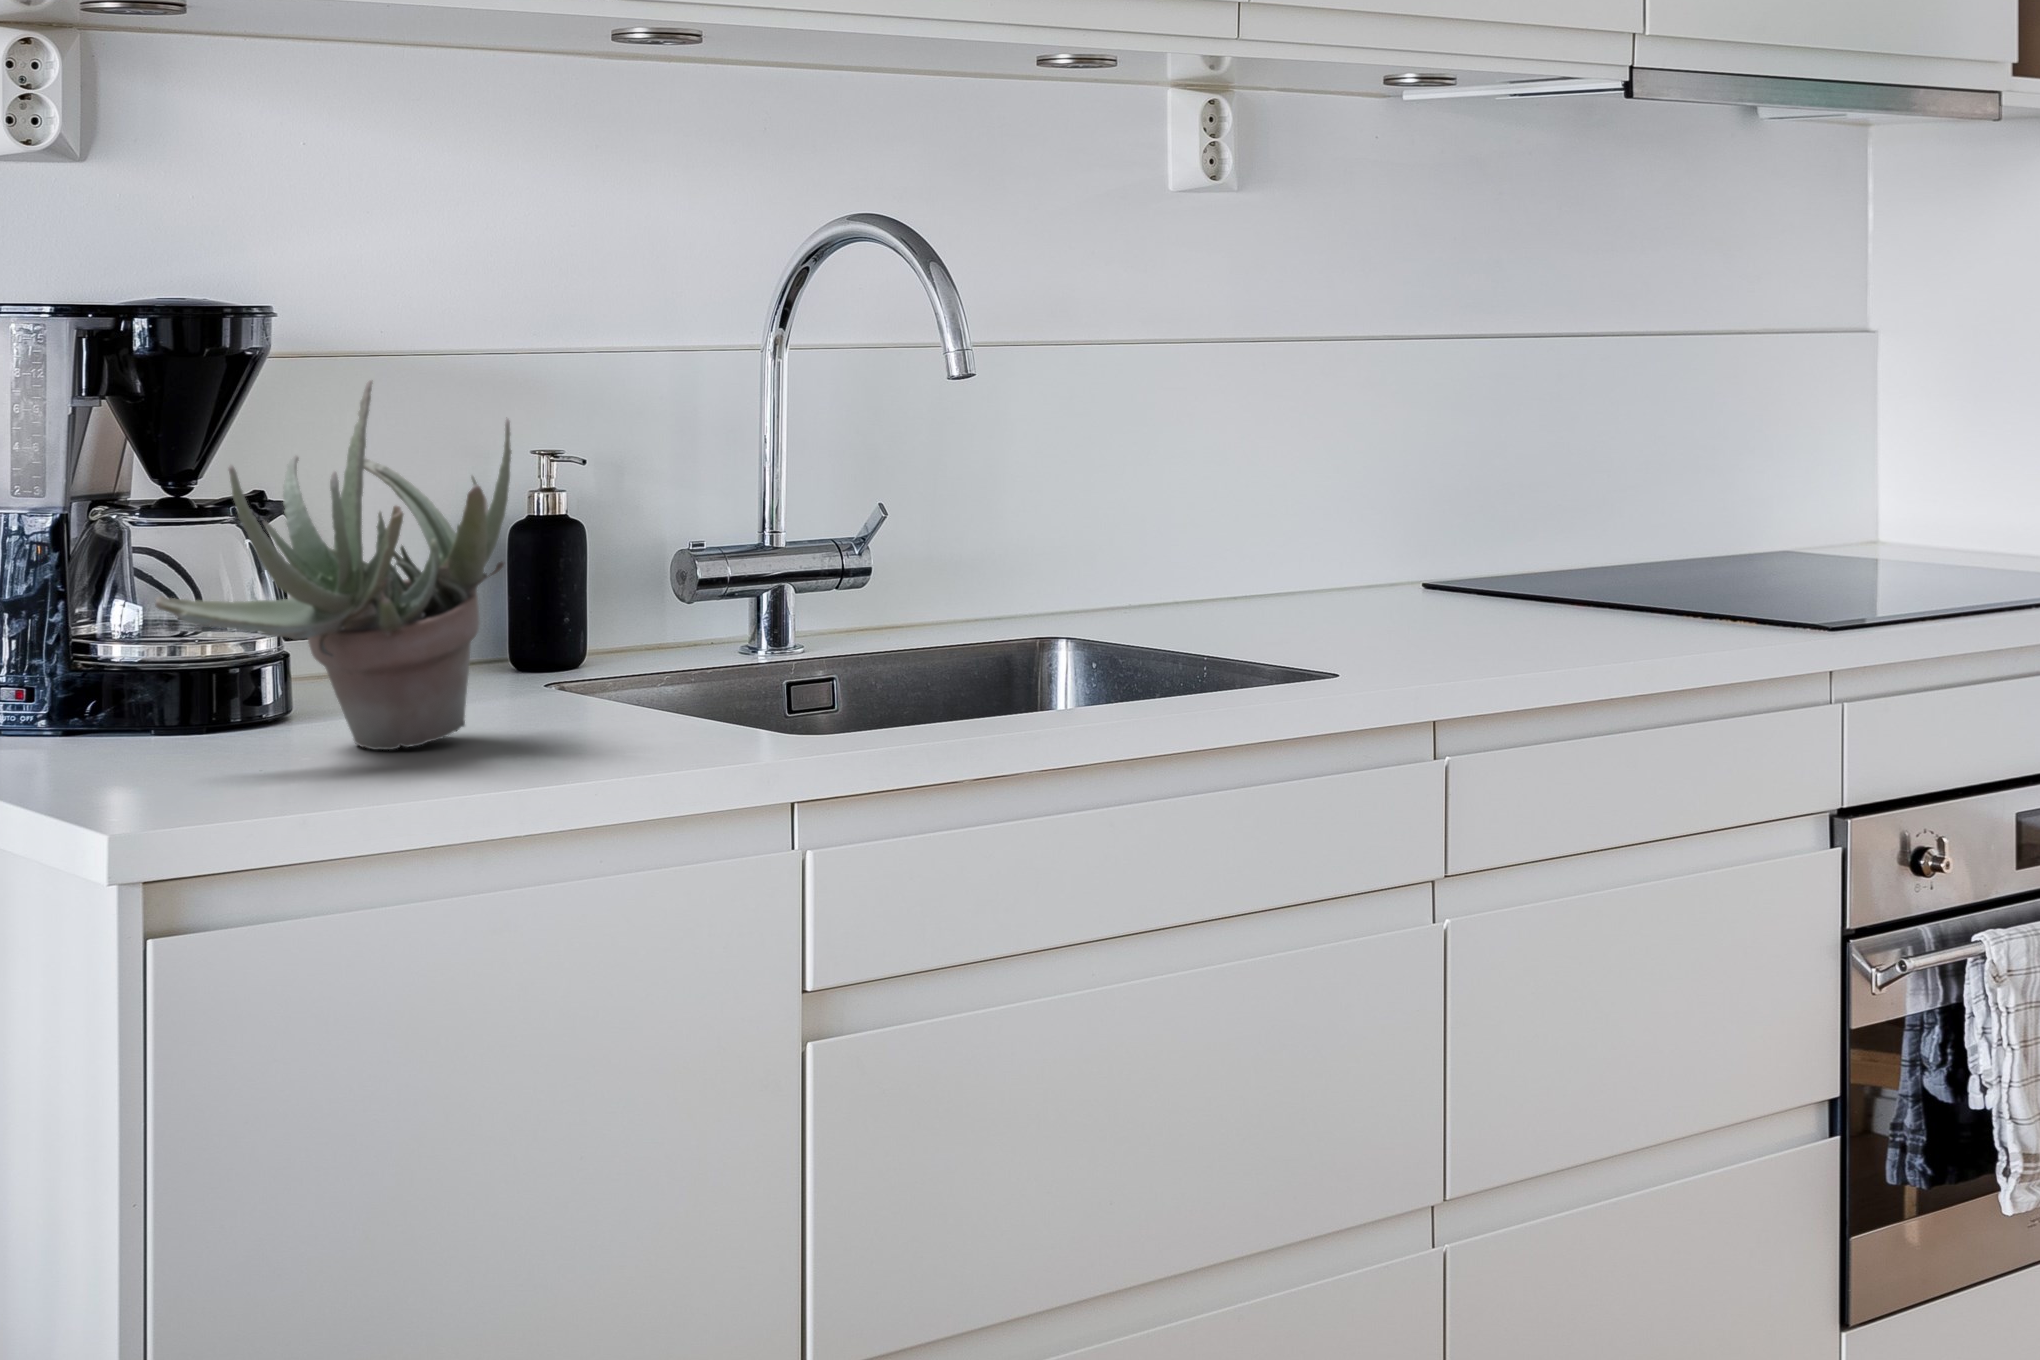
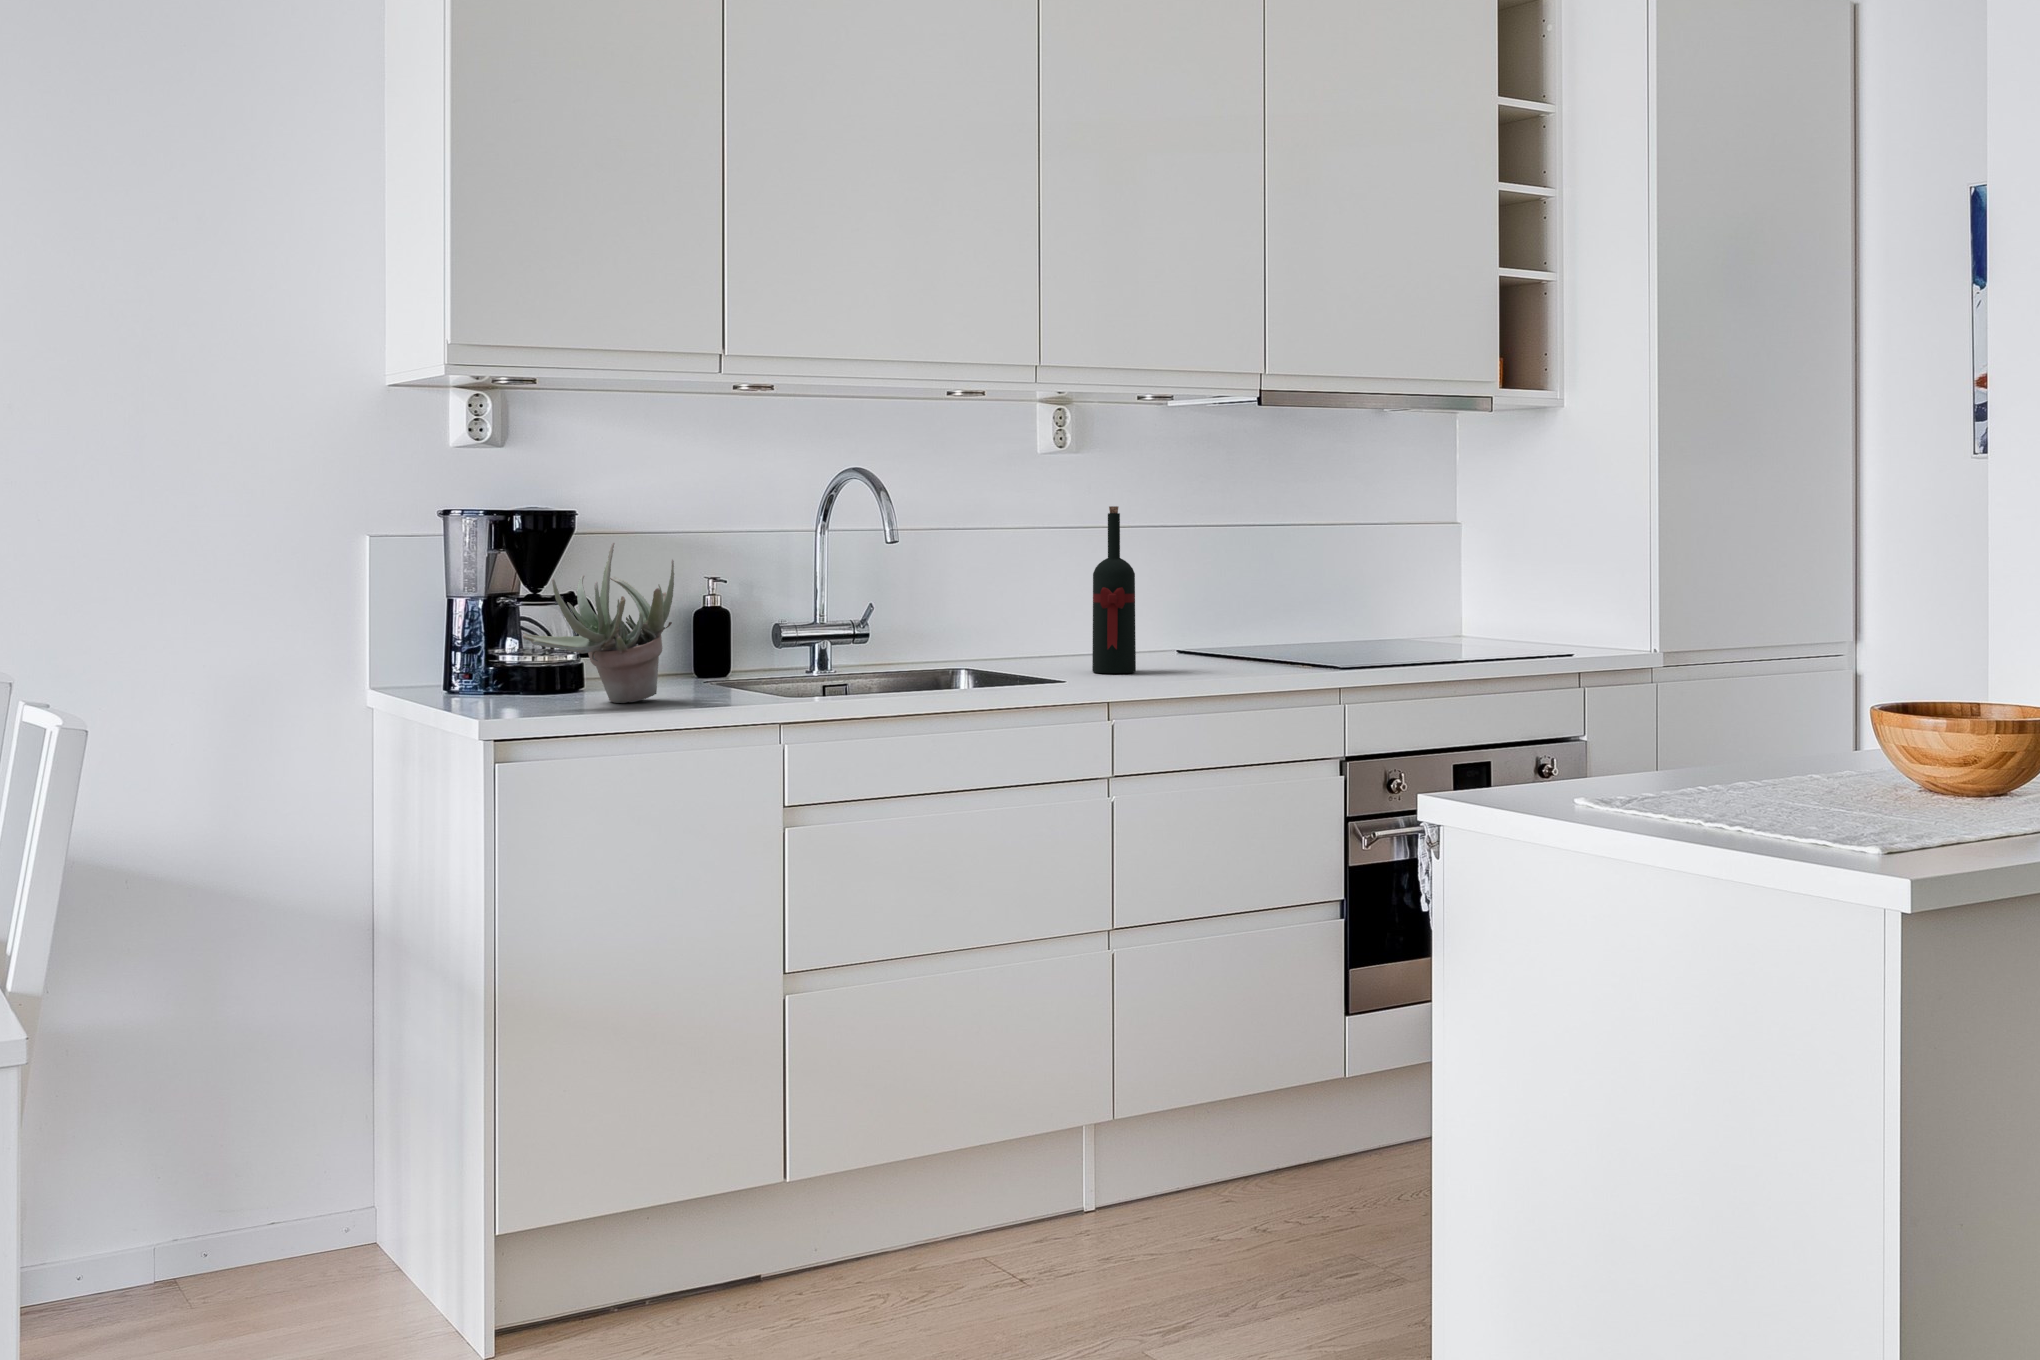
wine bottle: none [1331,306,1418,645] -> present [1092,506,1136,673]

